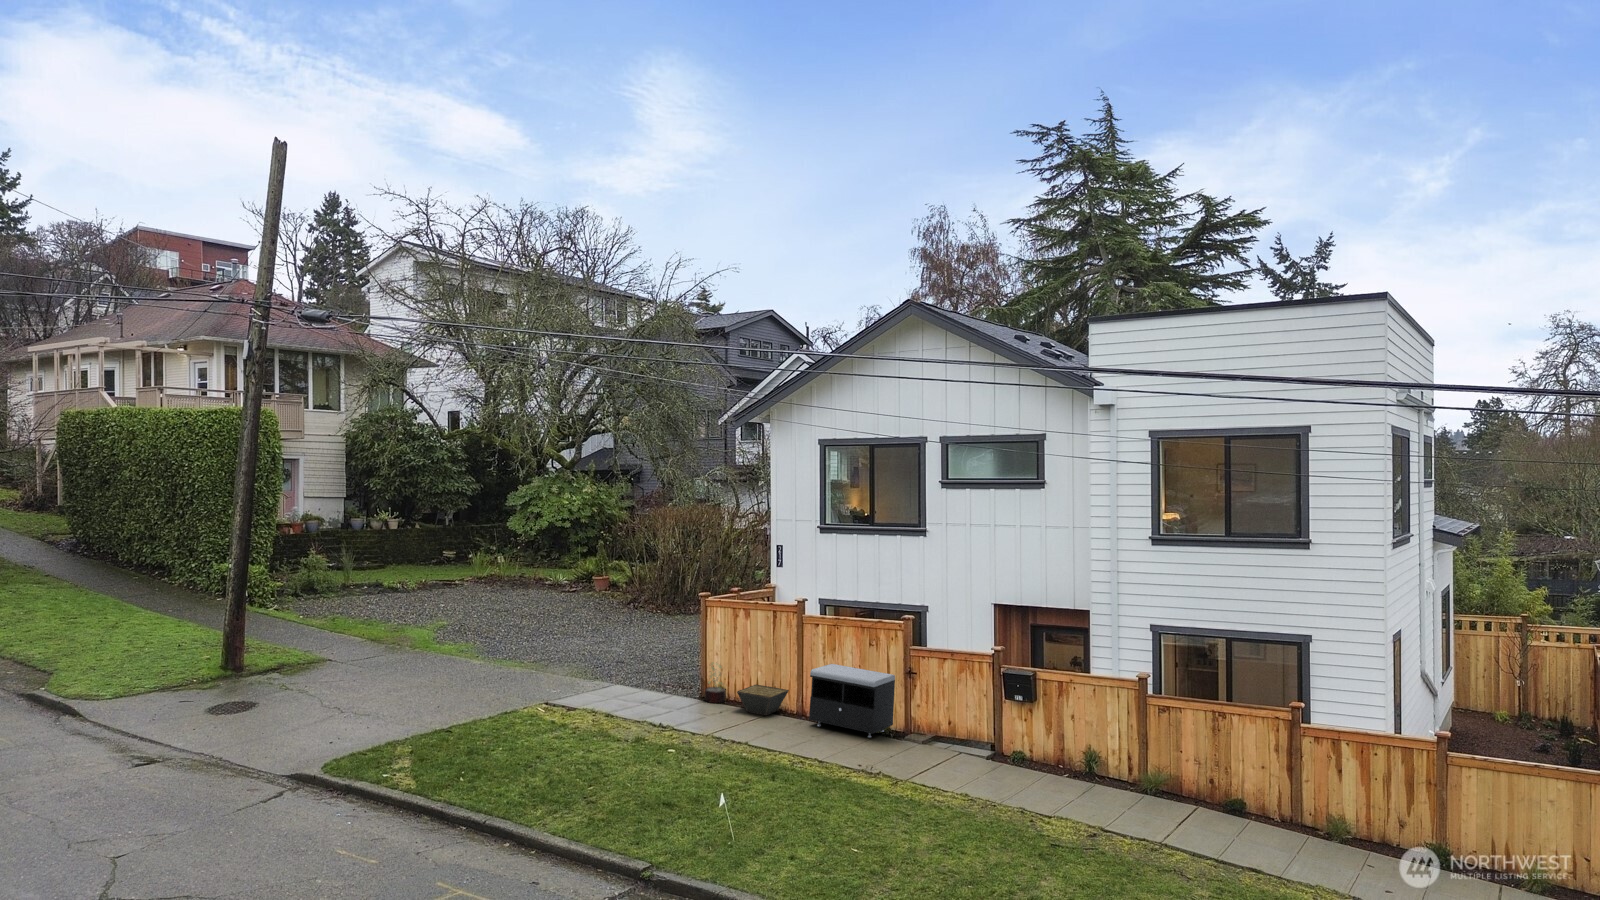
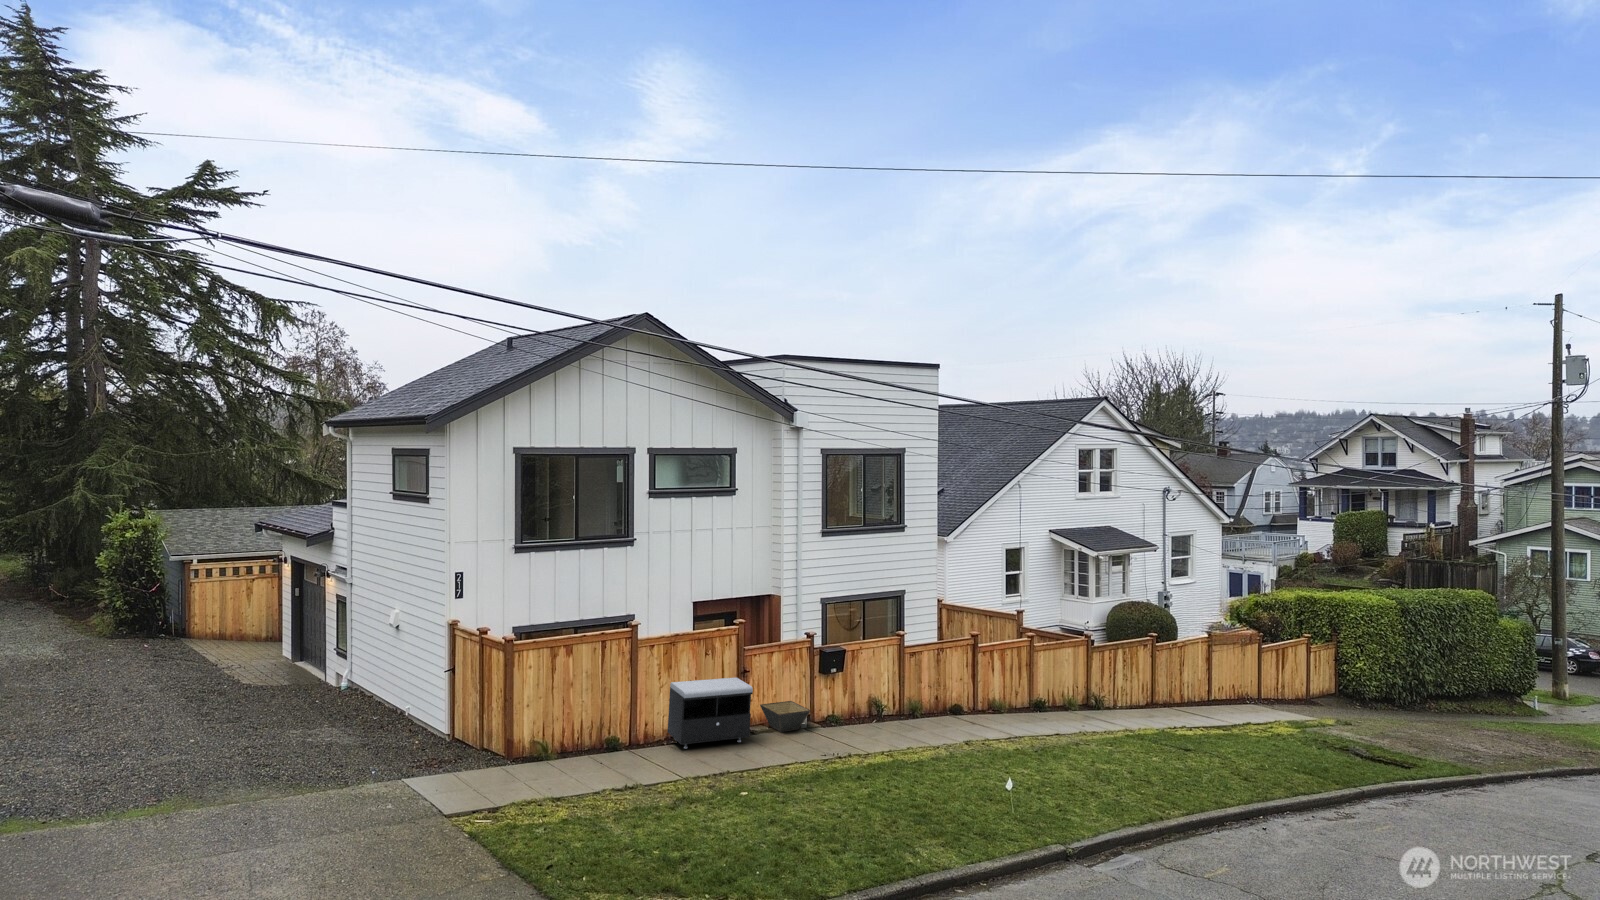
decorative plant: present [705,663,726,703] -> none [522,715,556,766]
basket: present [737,685,789,715] -> present [760,701,810,732]

